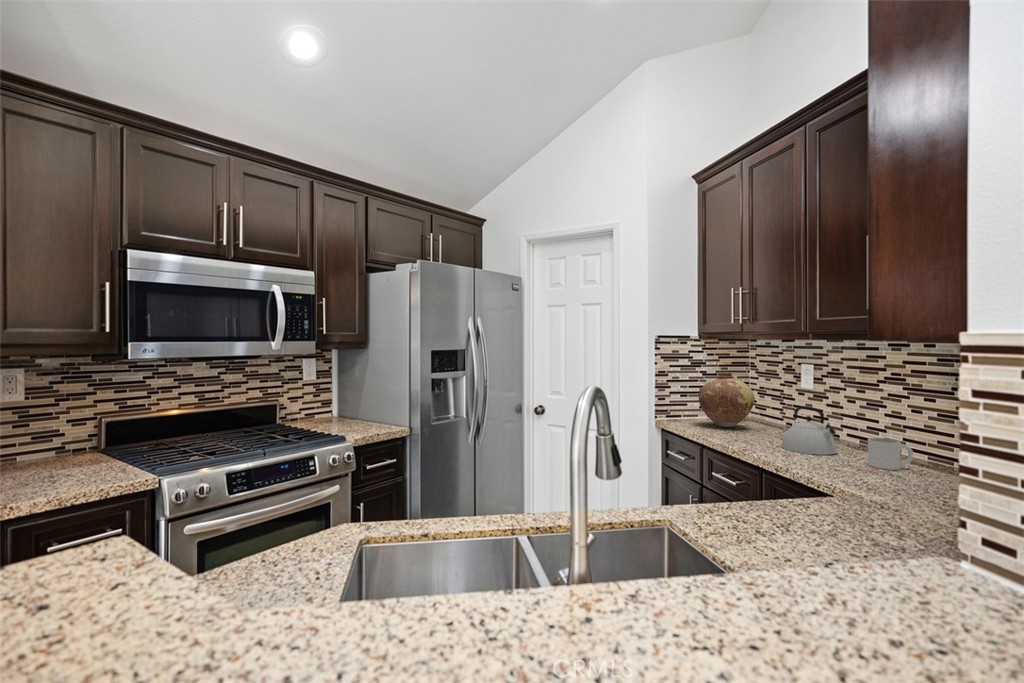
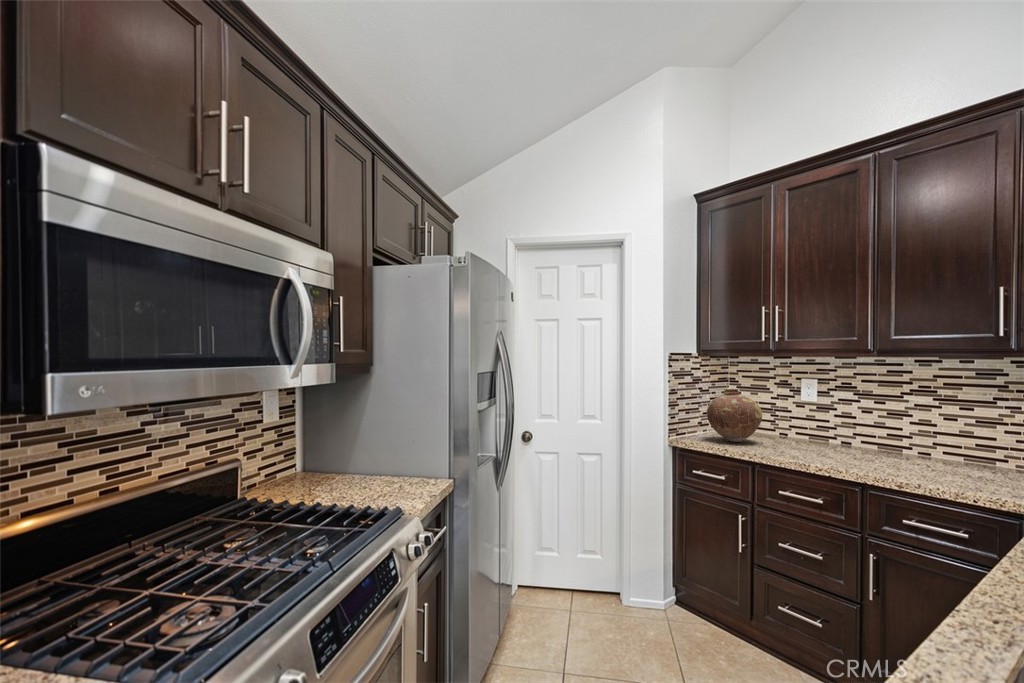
kettle: present [781,407,837,455] -> none [828,420,888,467]
mug: present [868,438,913,470] -> none [932,447,970,478]

